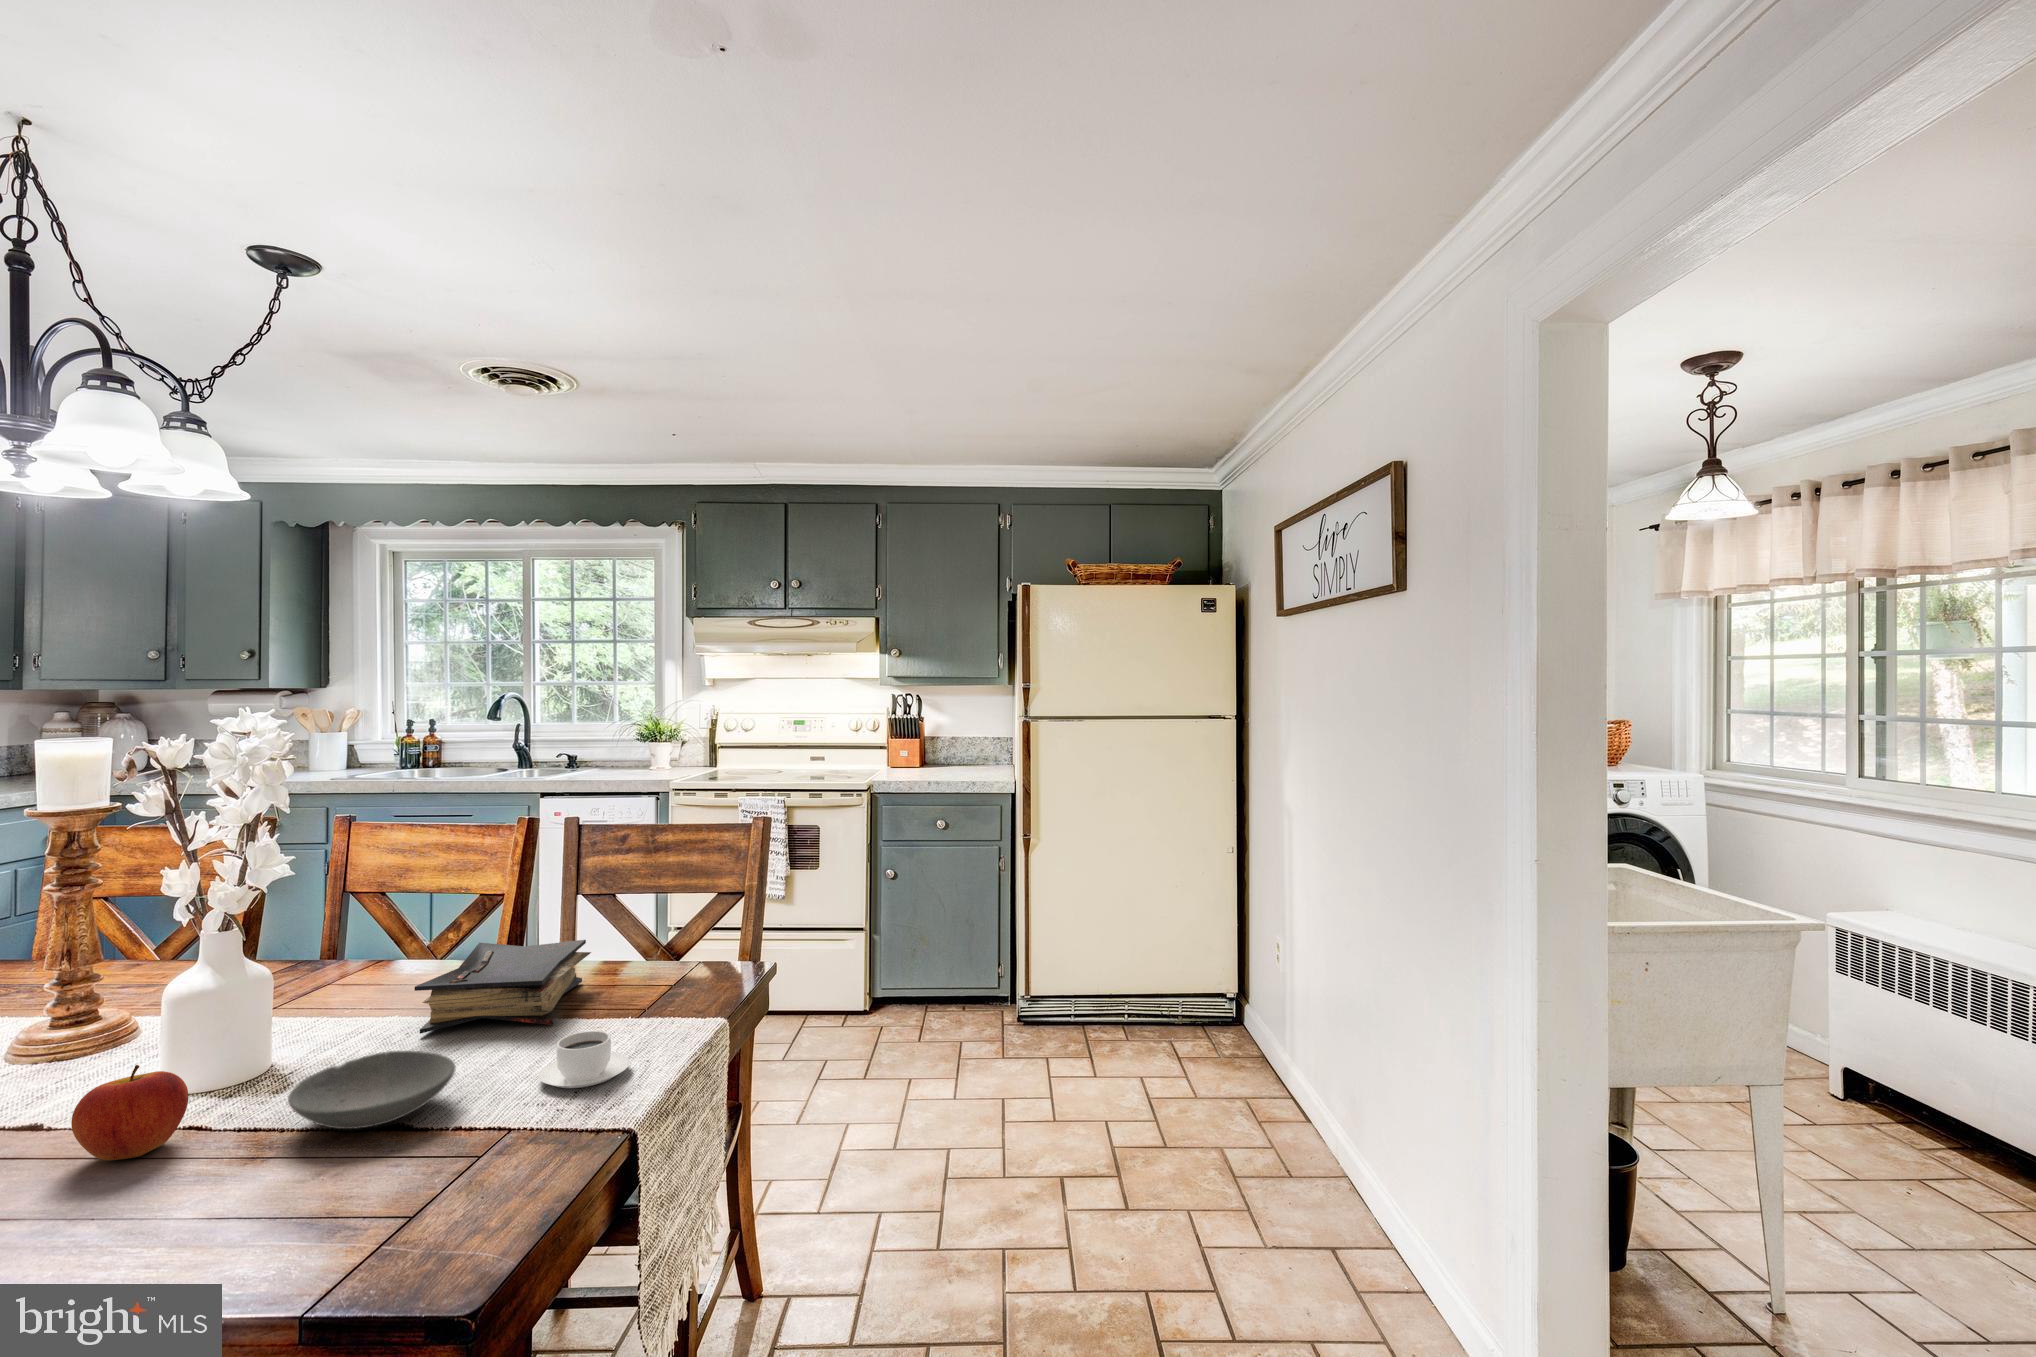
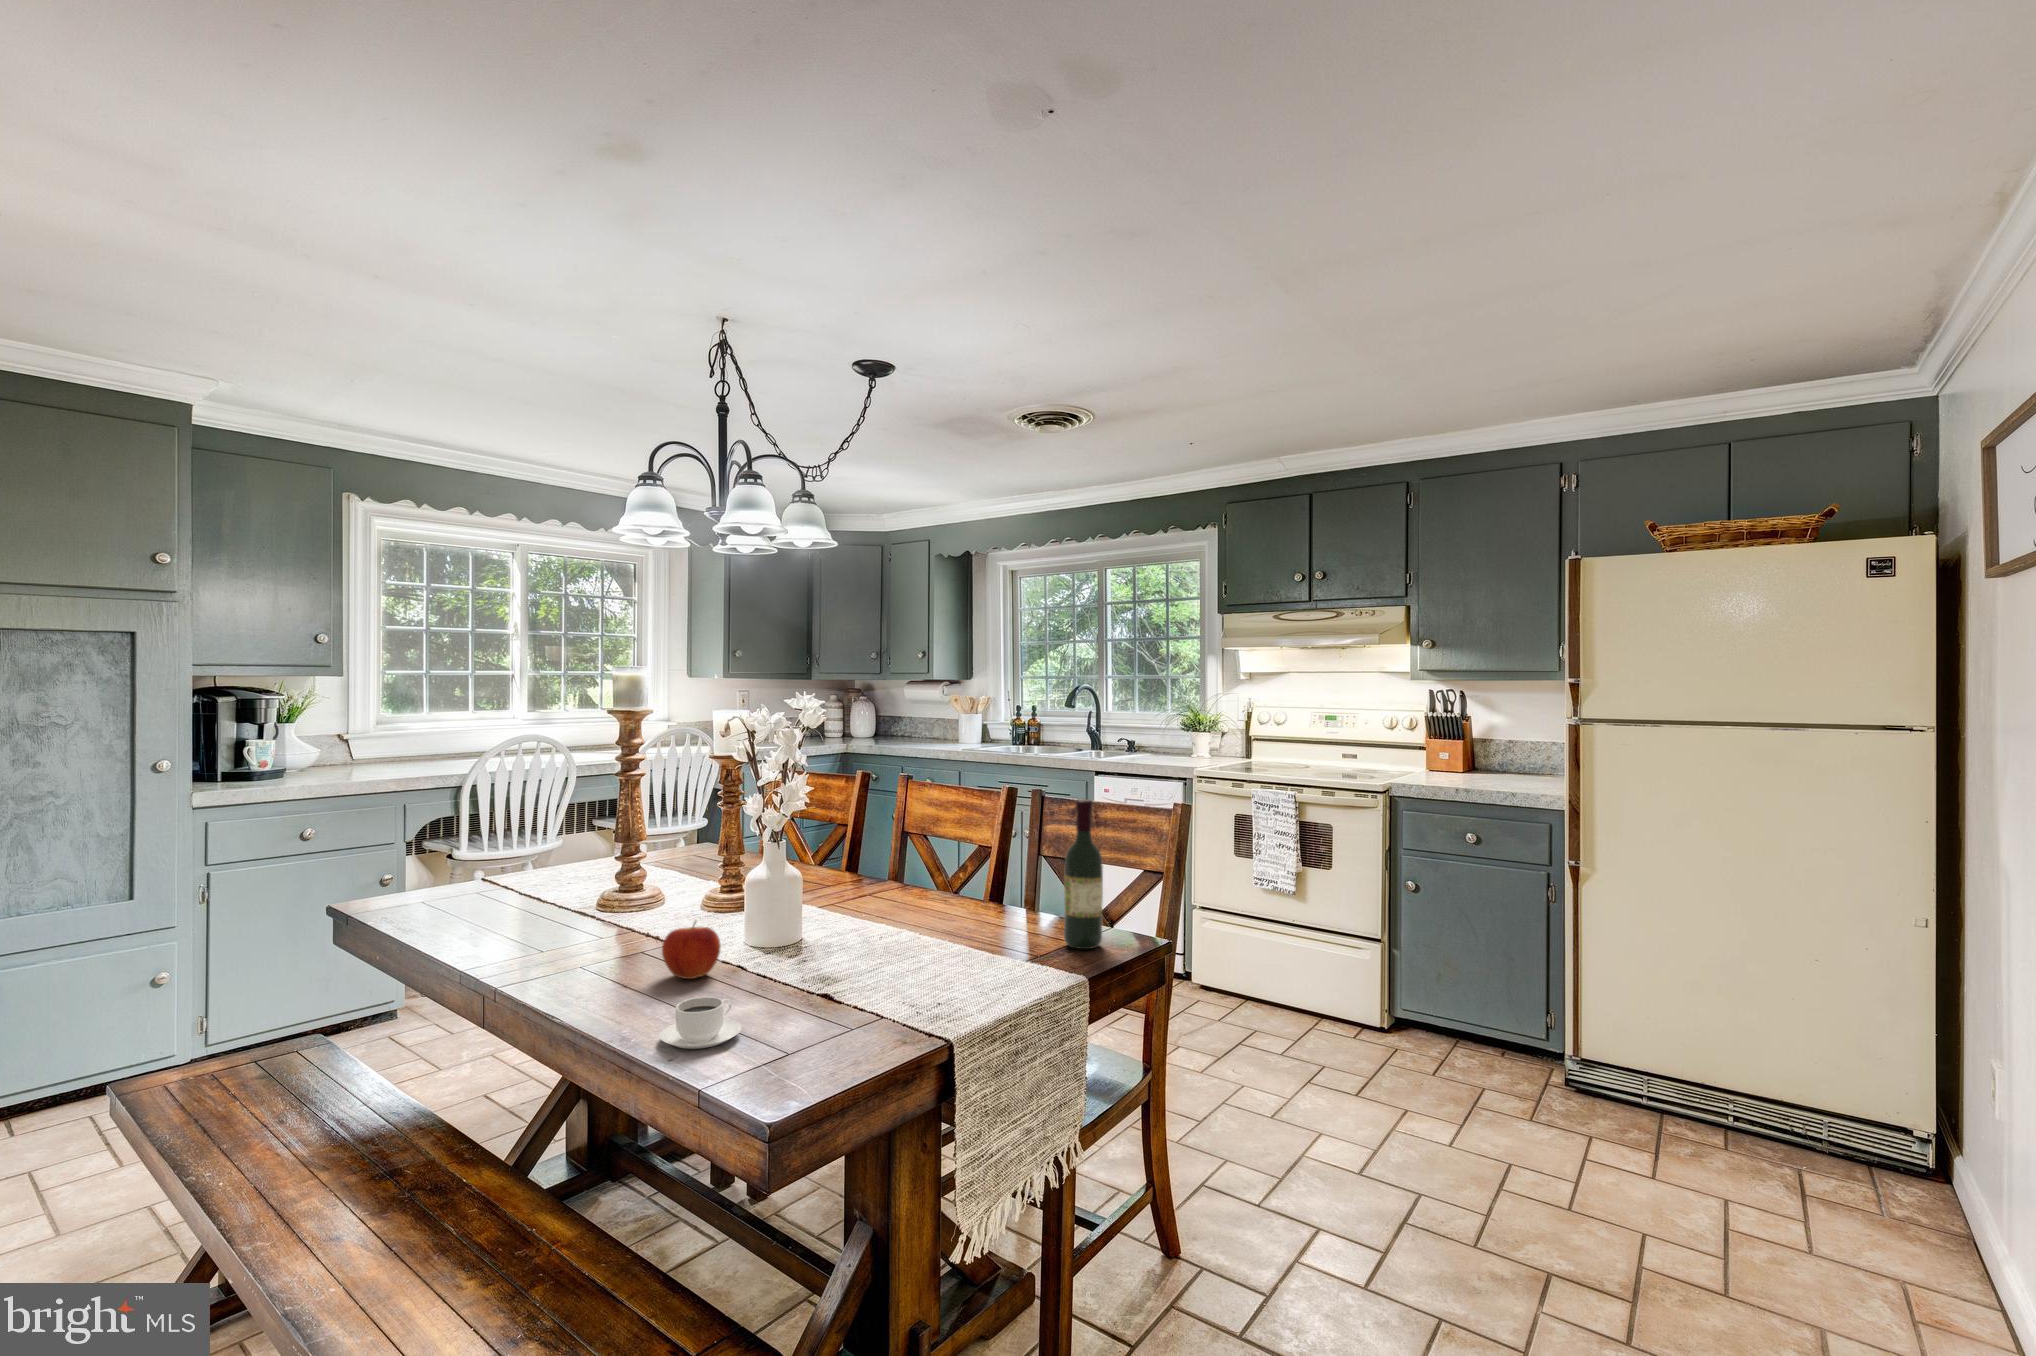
wine bottle: none [665,822,709,989] -> present [1064,799,1103,949]
book: present [415,940,591,1034] -> none [876,881,1015,955]
coffee cup: present [538,1030,630,1088] -> present [660,997,742,1049]
bowl: present [288,1051,456,1129] -> none [761,945,864,994]

